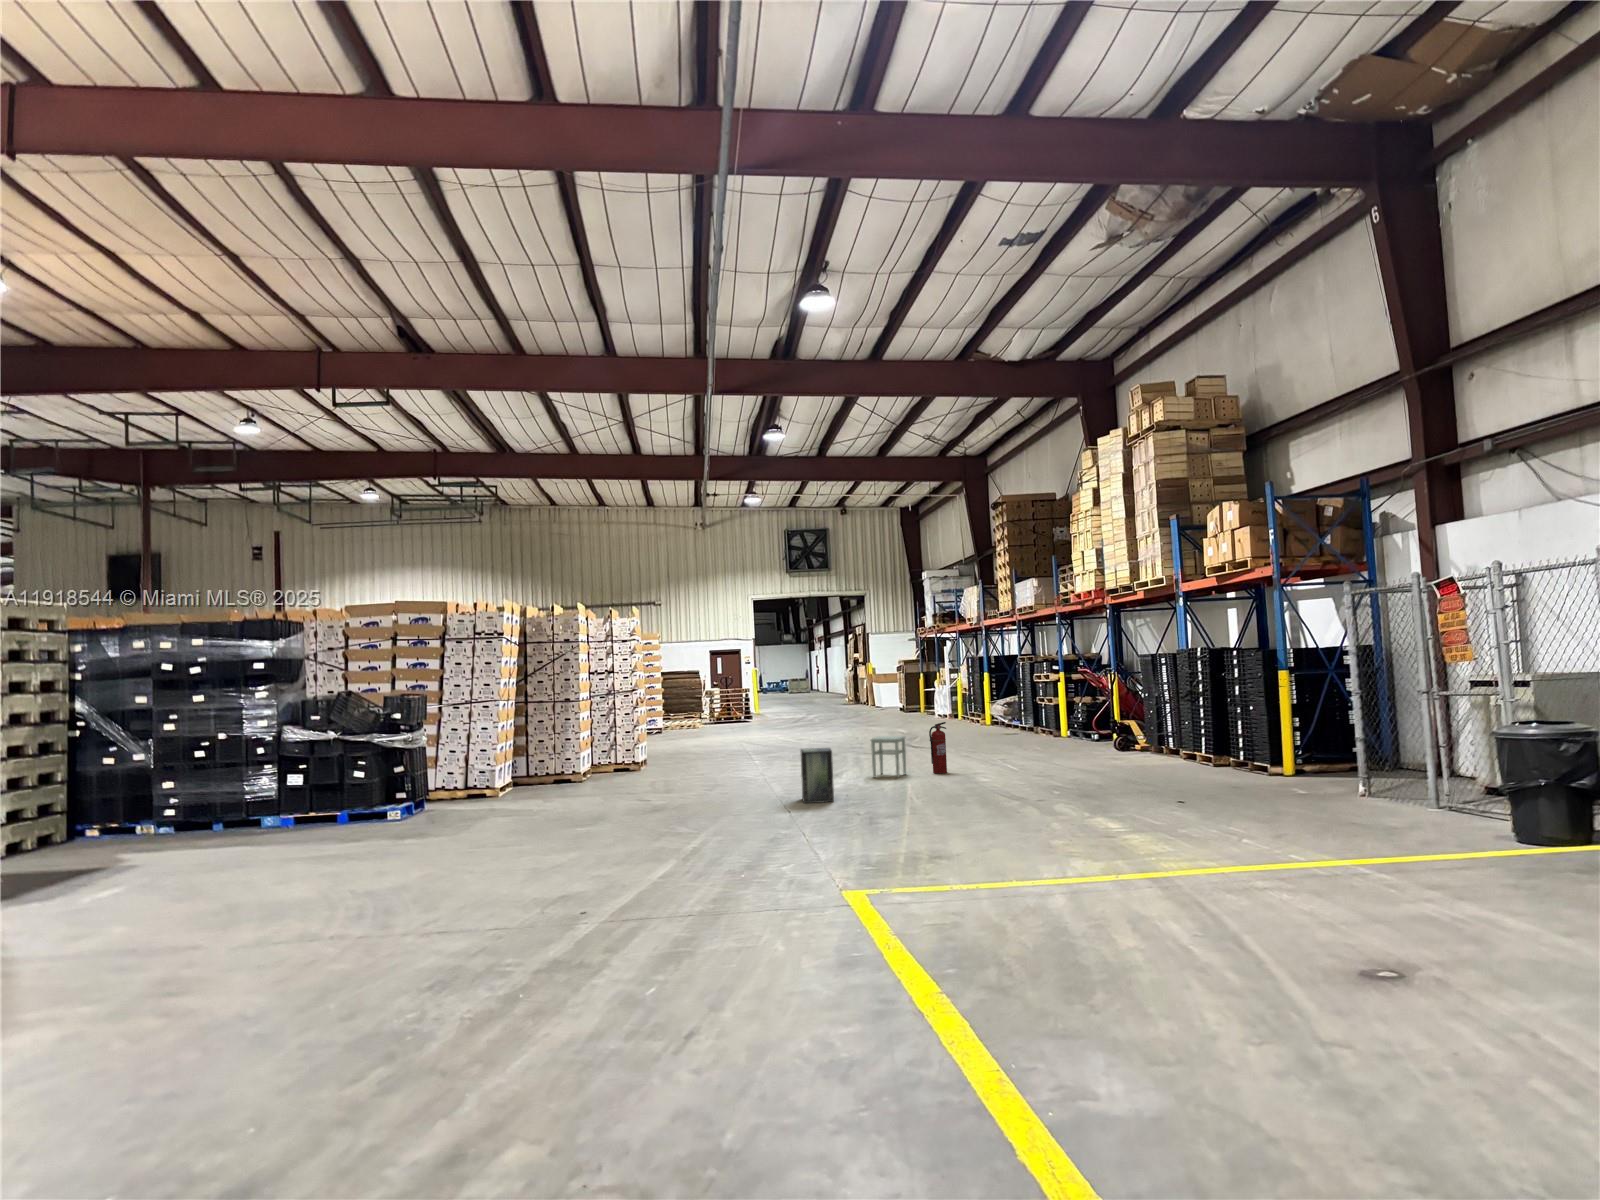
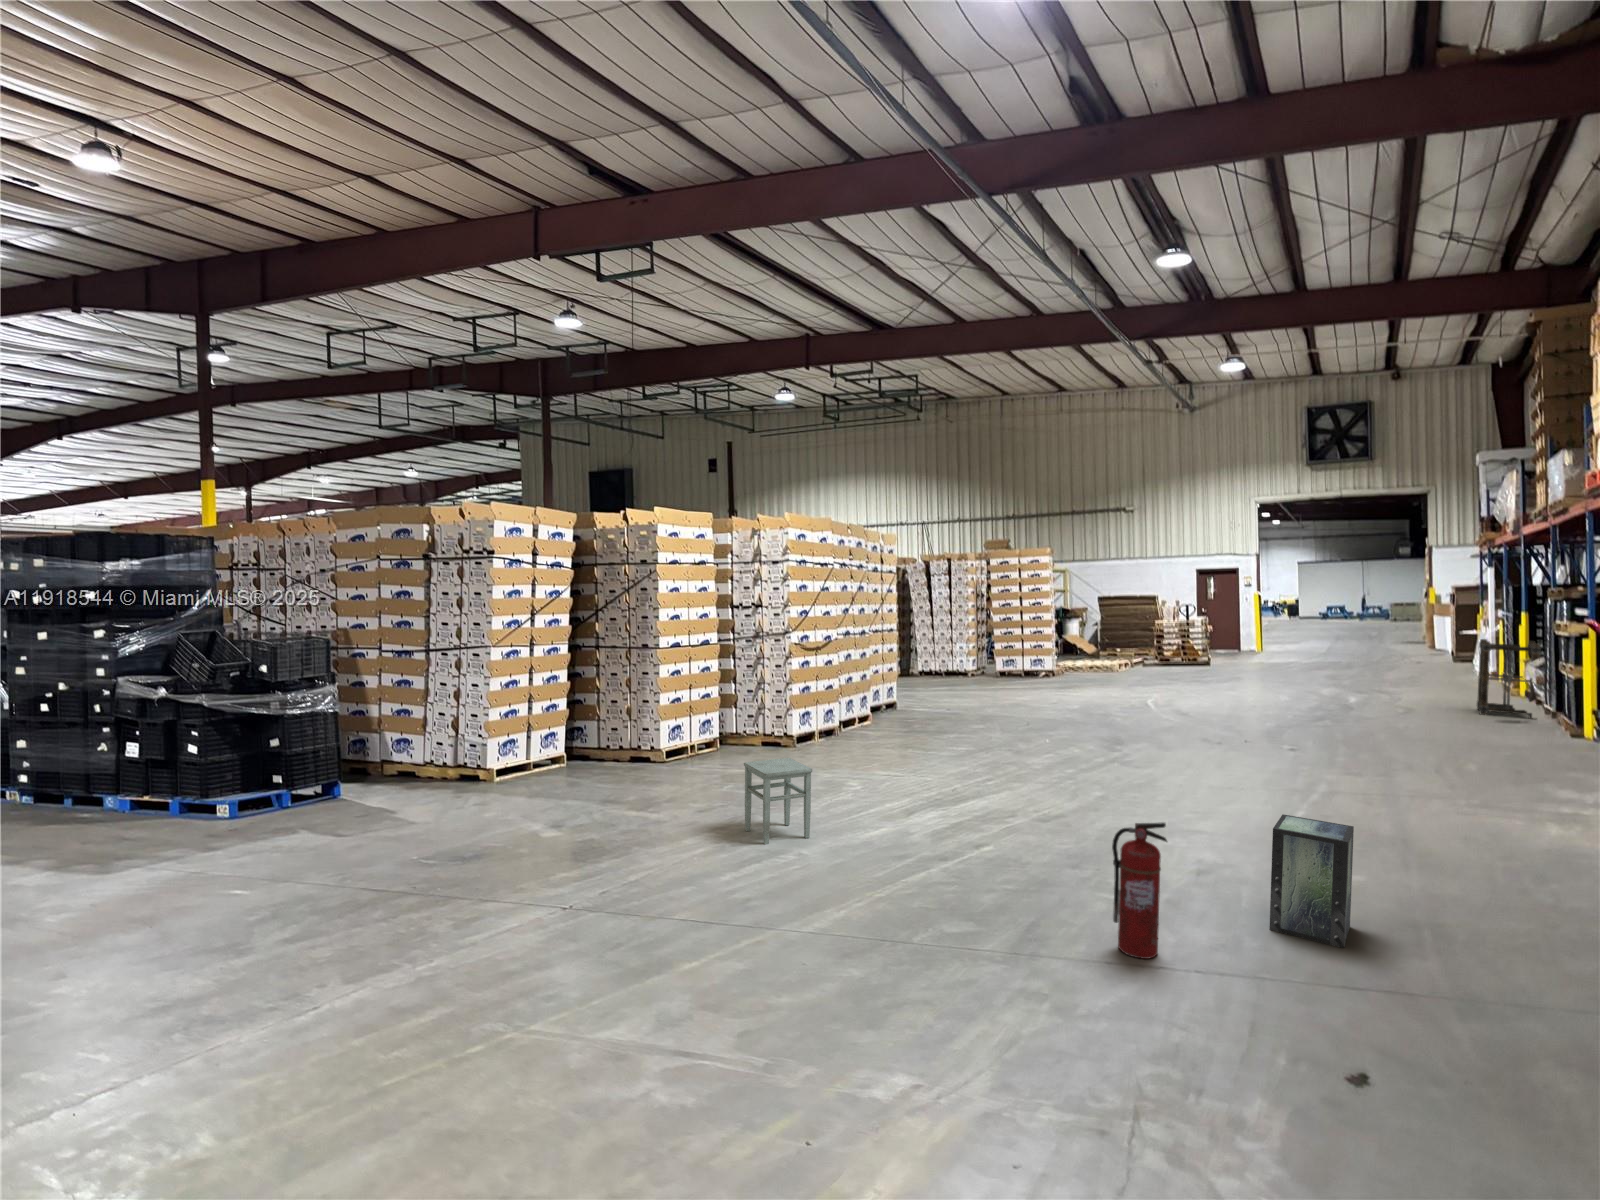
shelving unit: none [912,675,943,718] -> present [1477,639,1541,720]
stool: present [871,736,906,778] -> present [744,758,812,845]
storage box: present [800,748,834,803] -> present [1269,814,1354,948]

